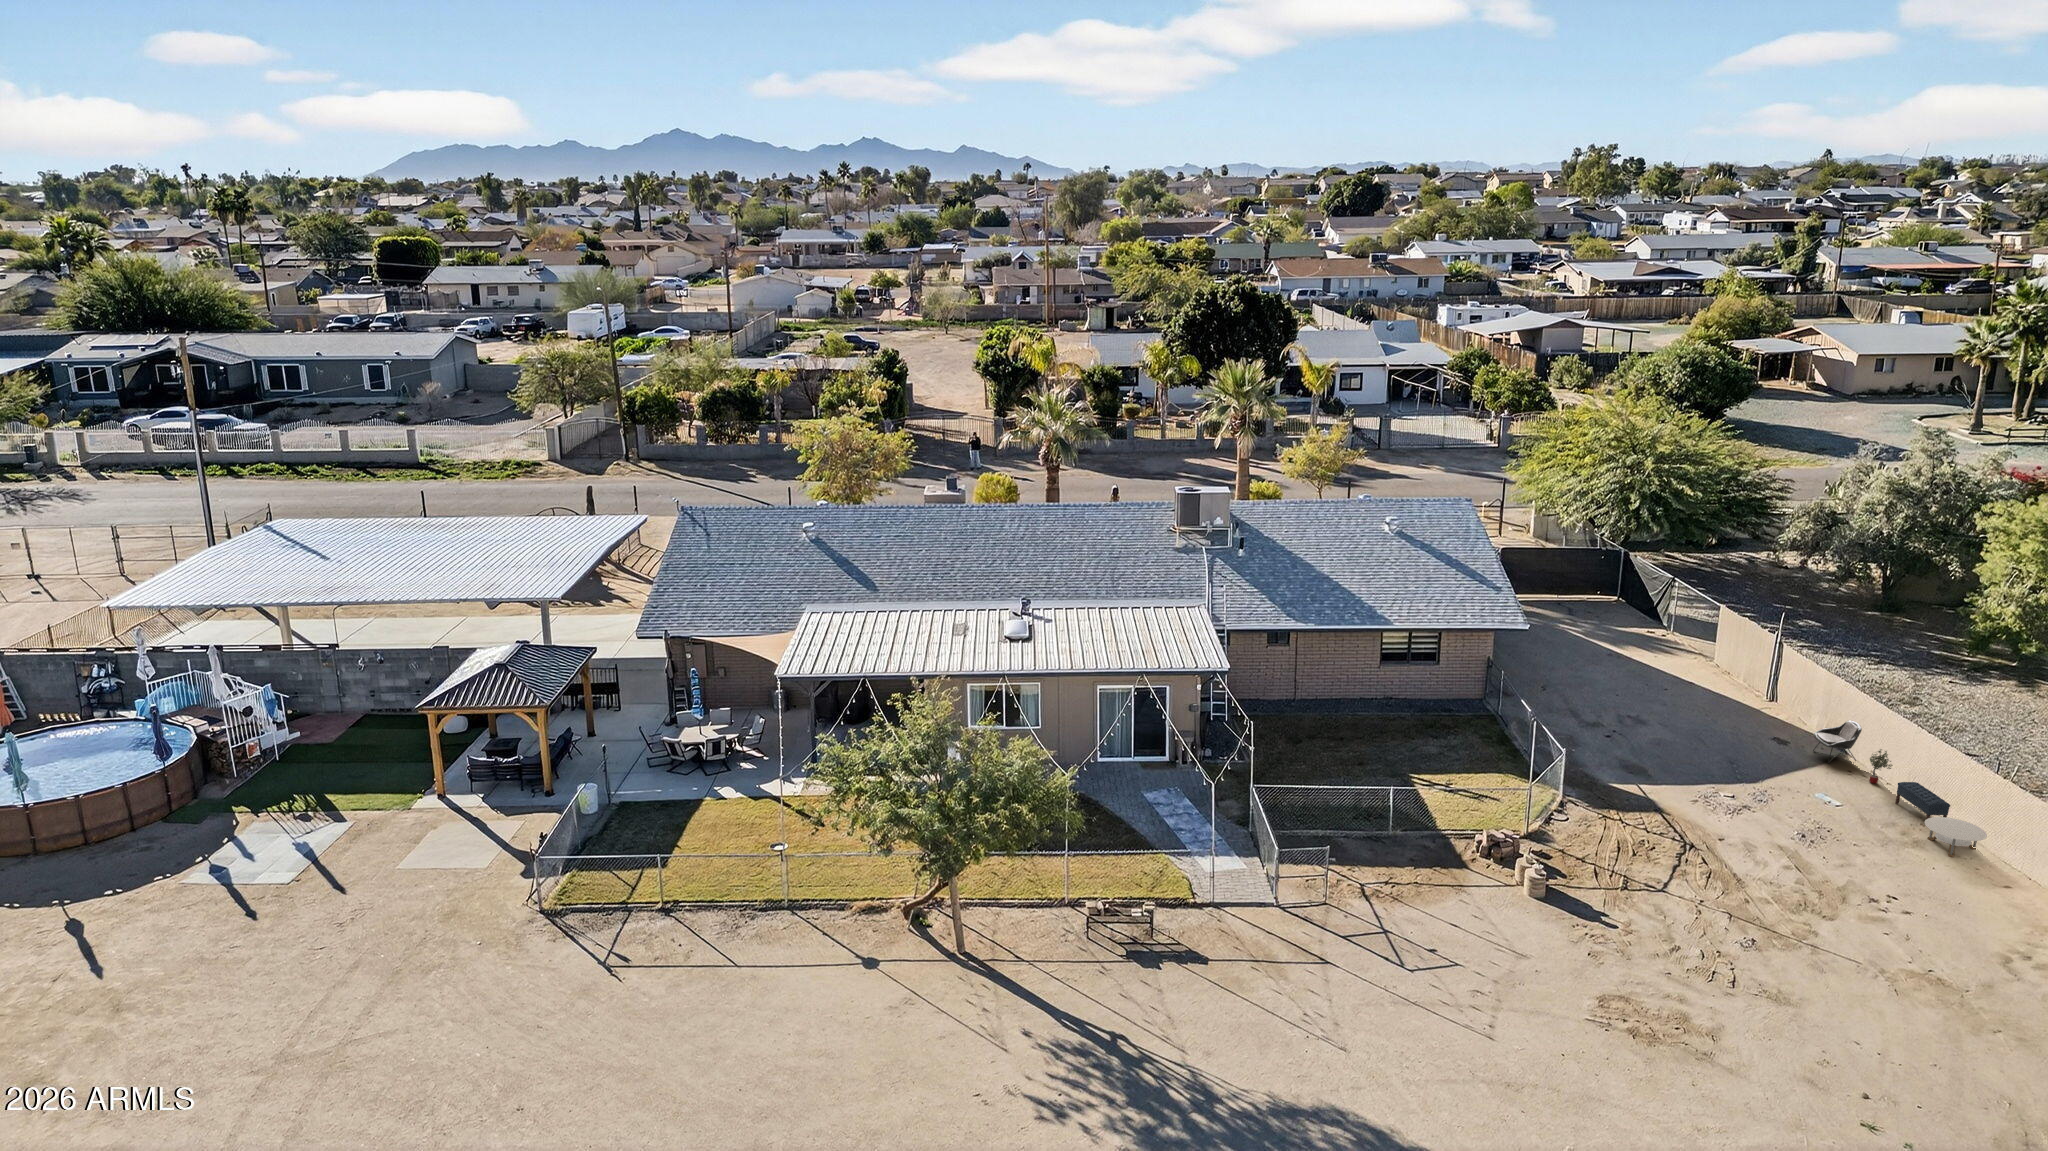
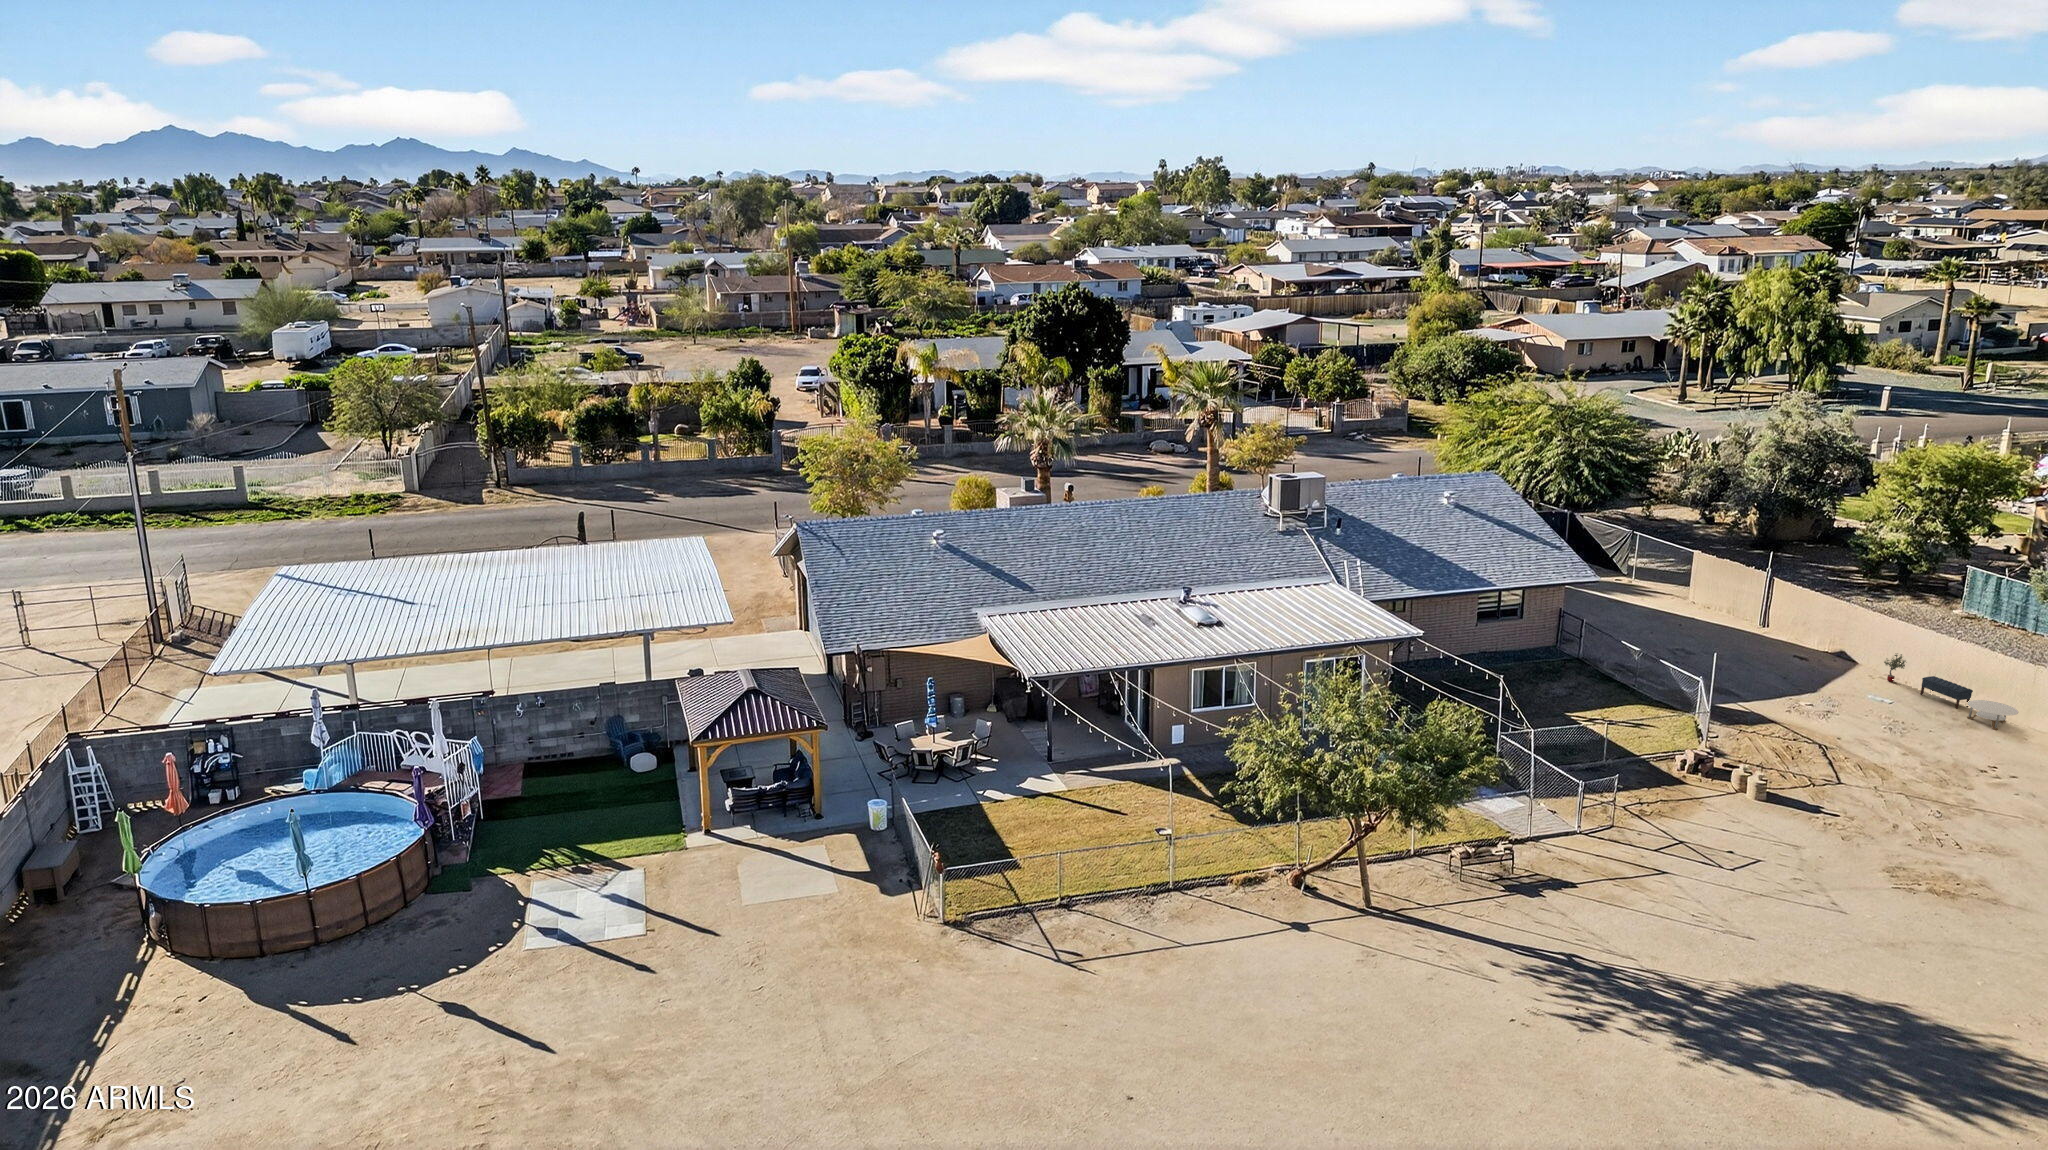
lounge chair: present [1813,721,1862,763] -> none [1827,634,1868,670]

